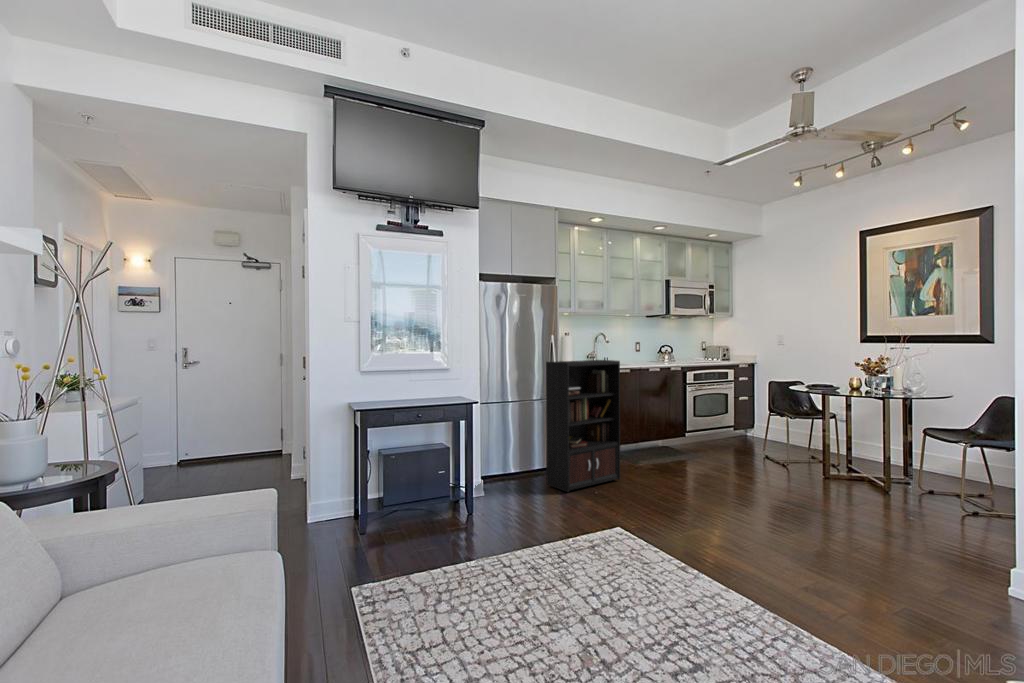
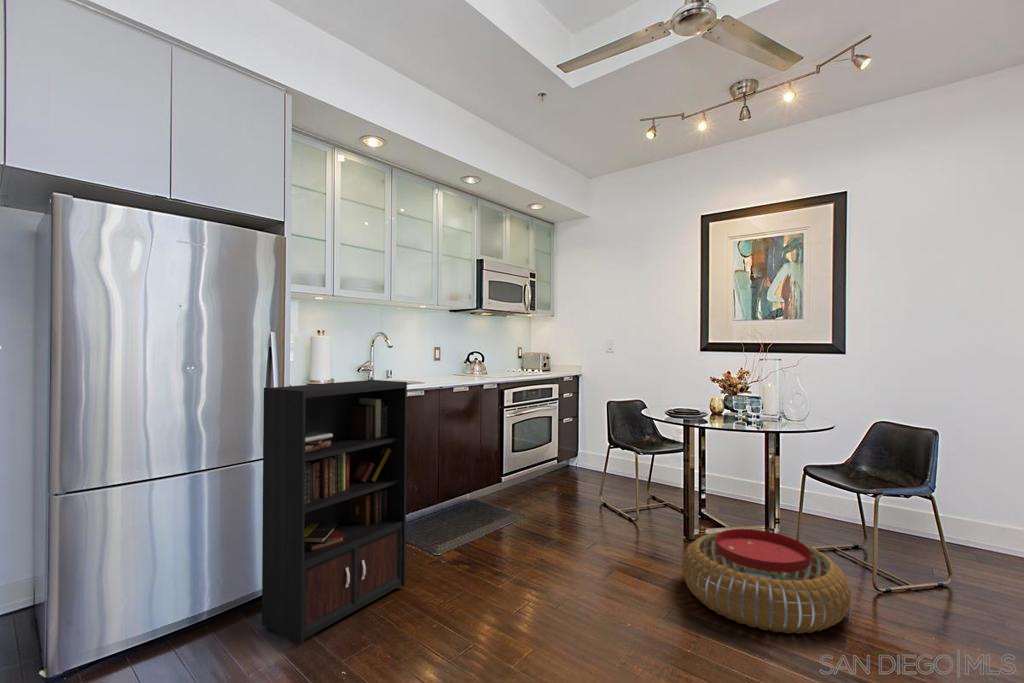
pouf: none [806,465,933,525] -> present [682,529,851,634]

